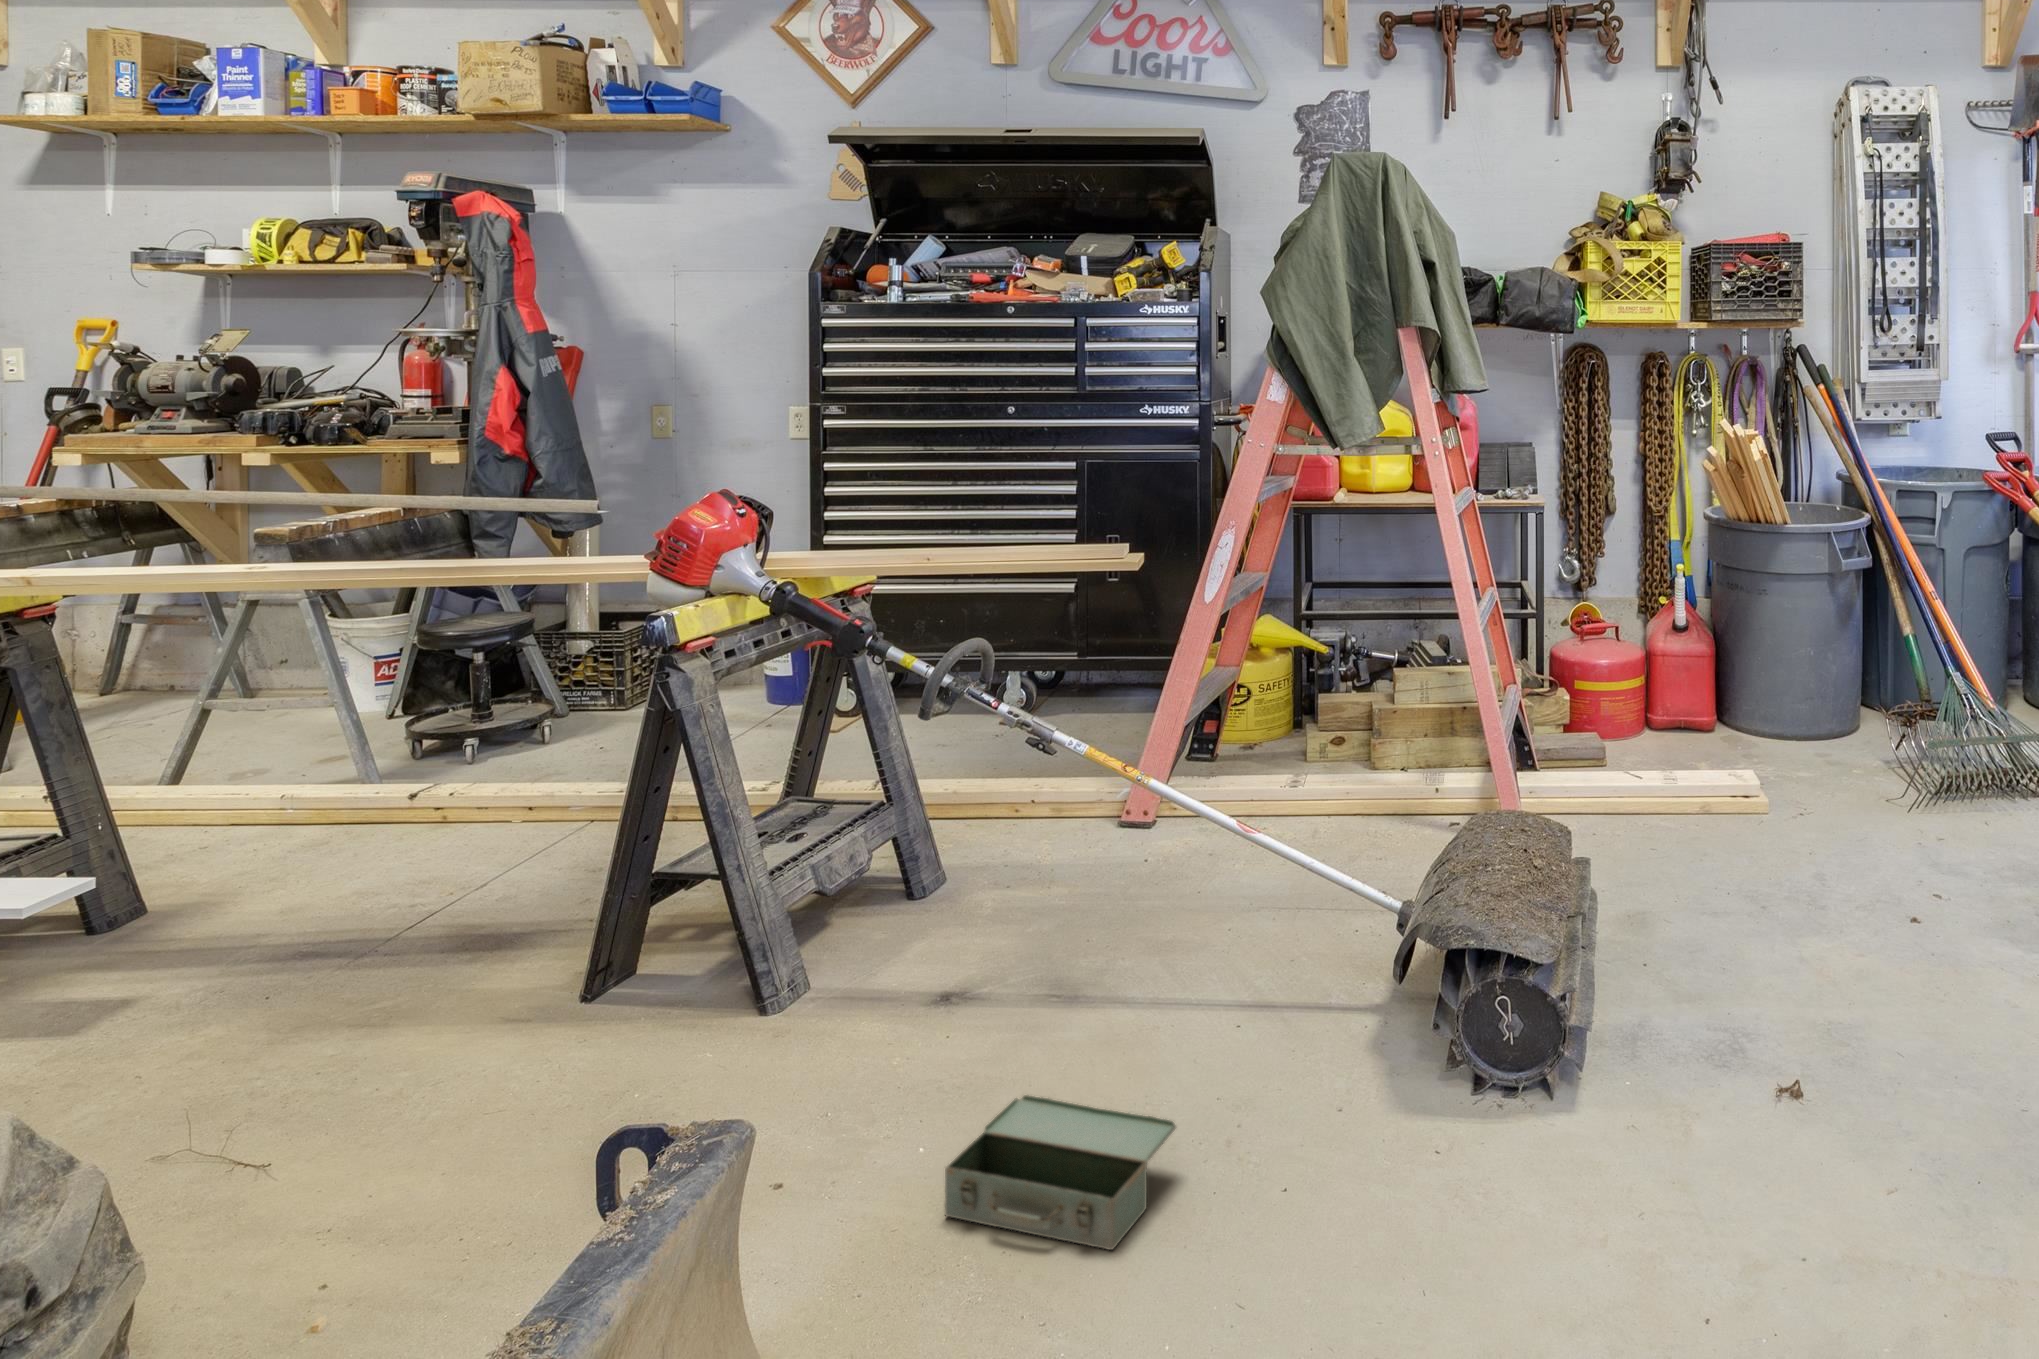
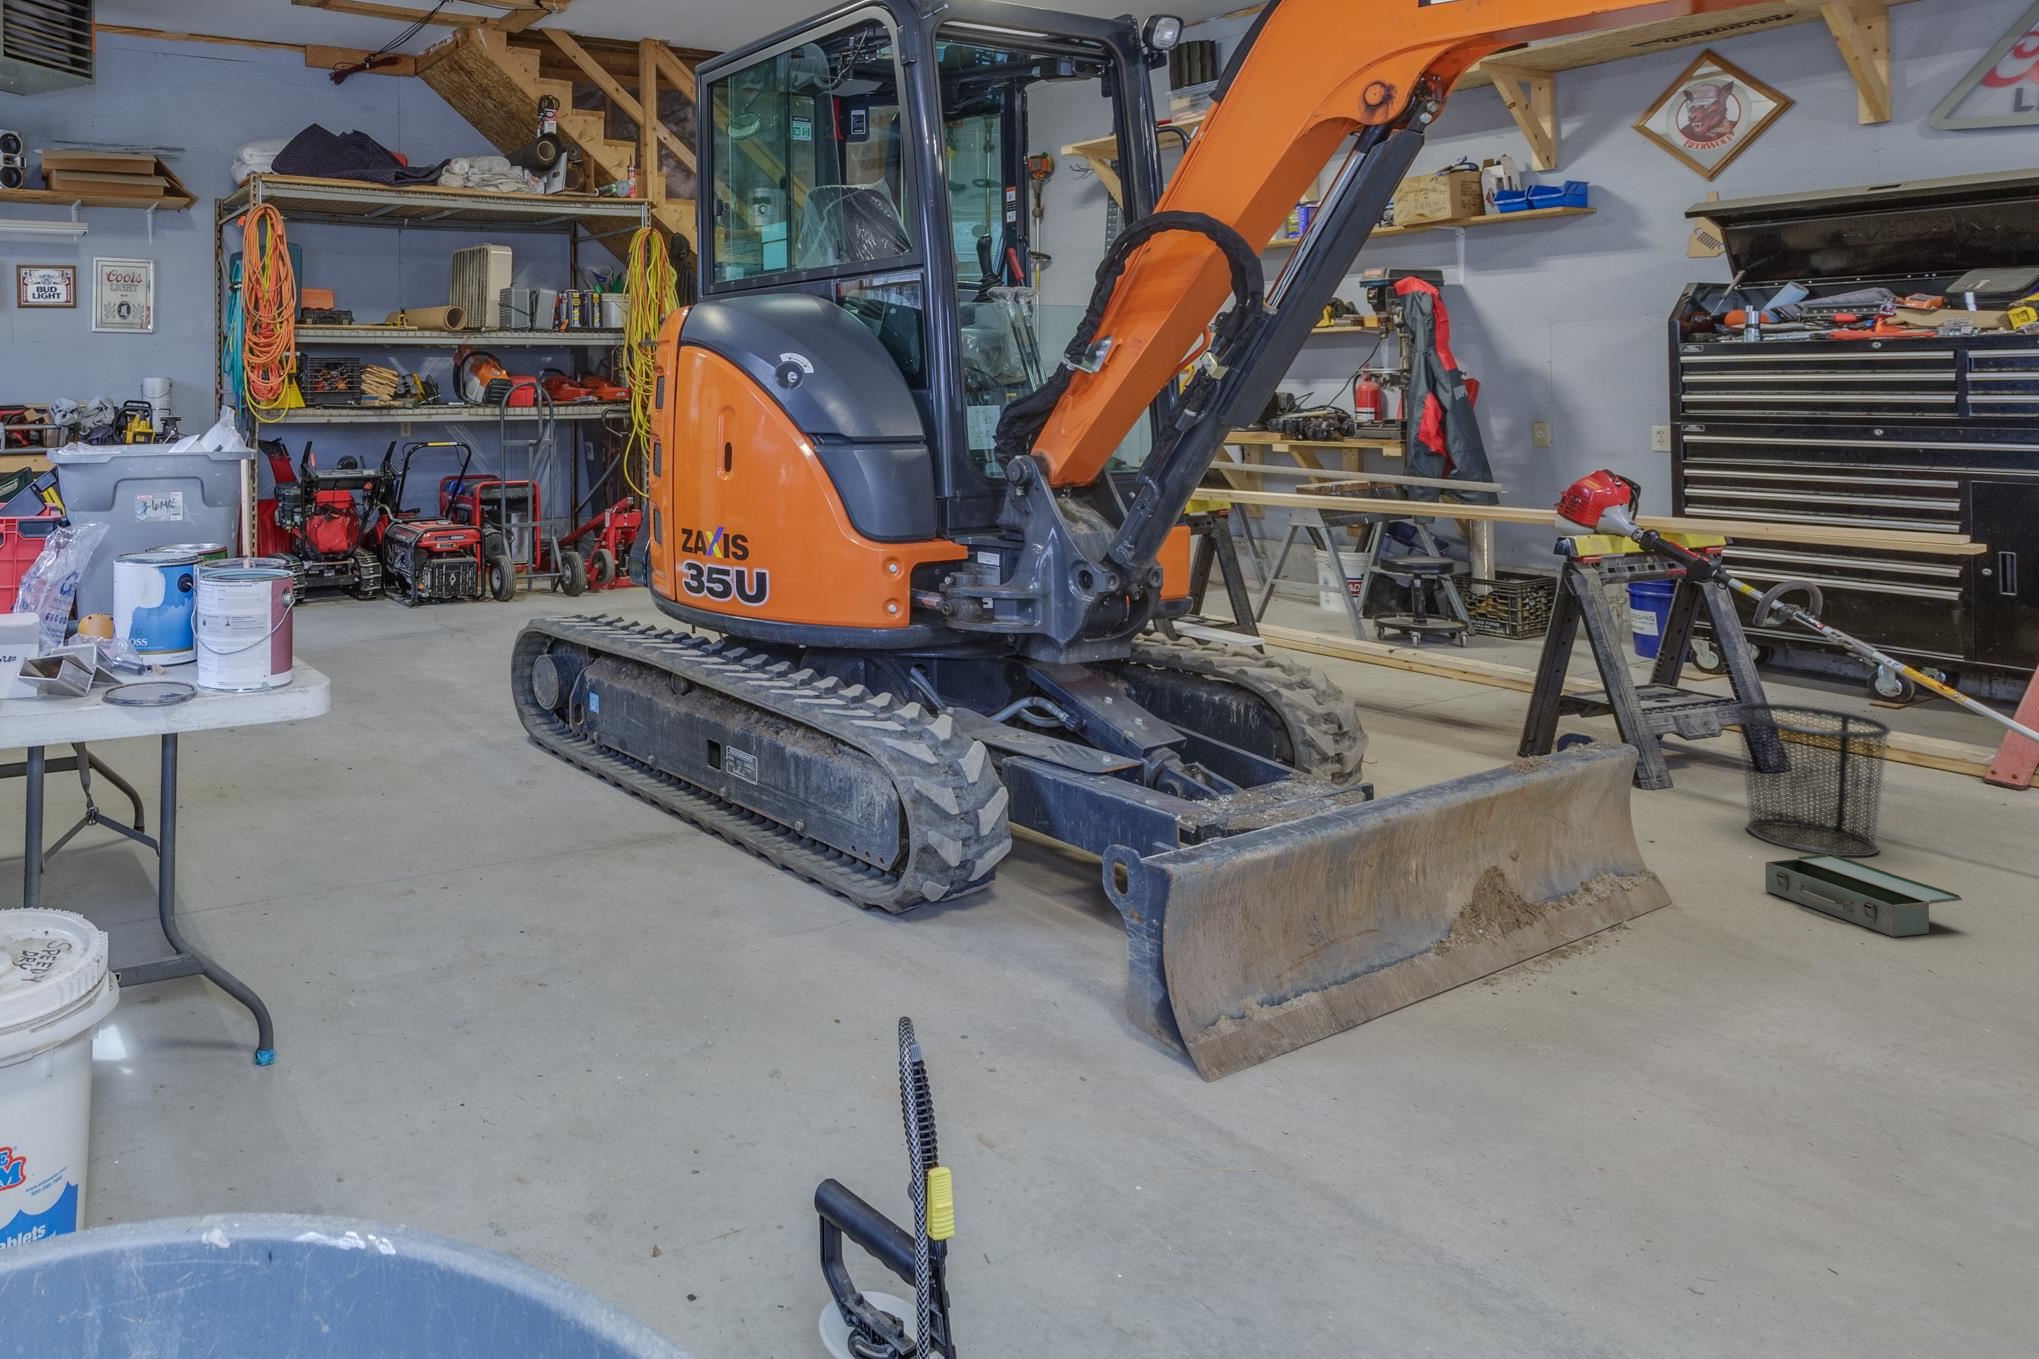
waste bin: none [893,822,1072,1064] -> present [1735,704,1891,856]

